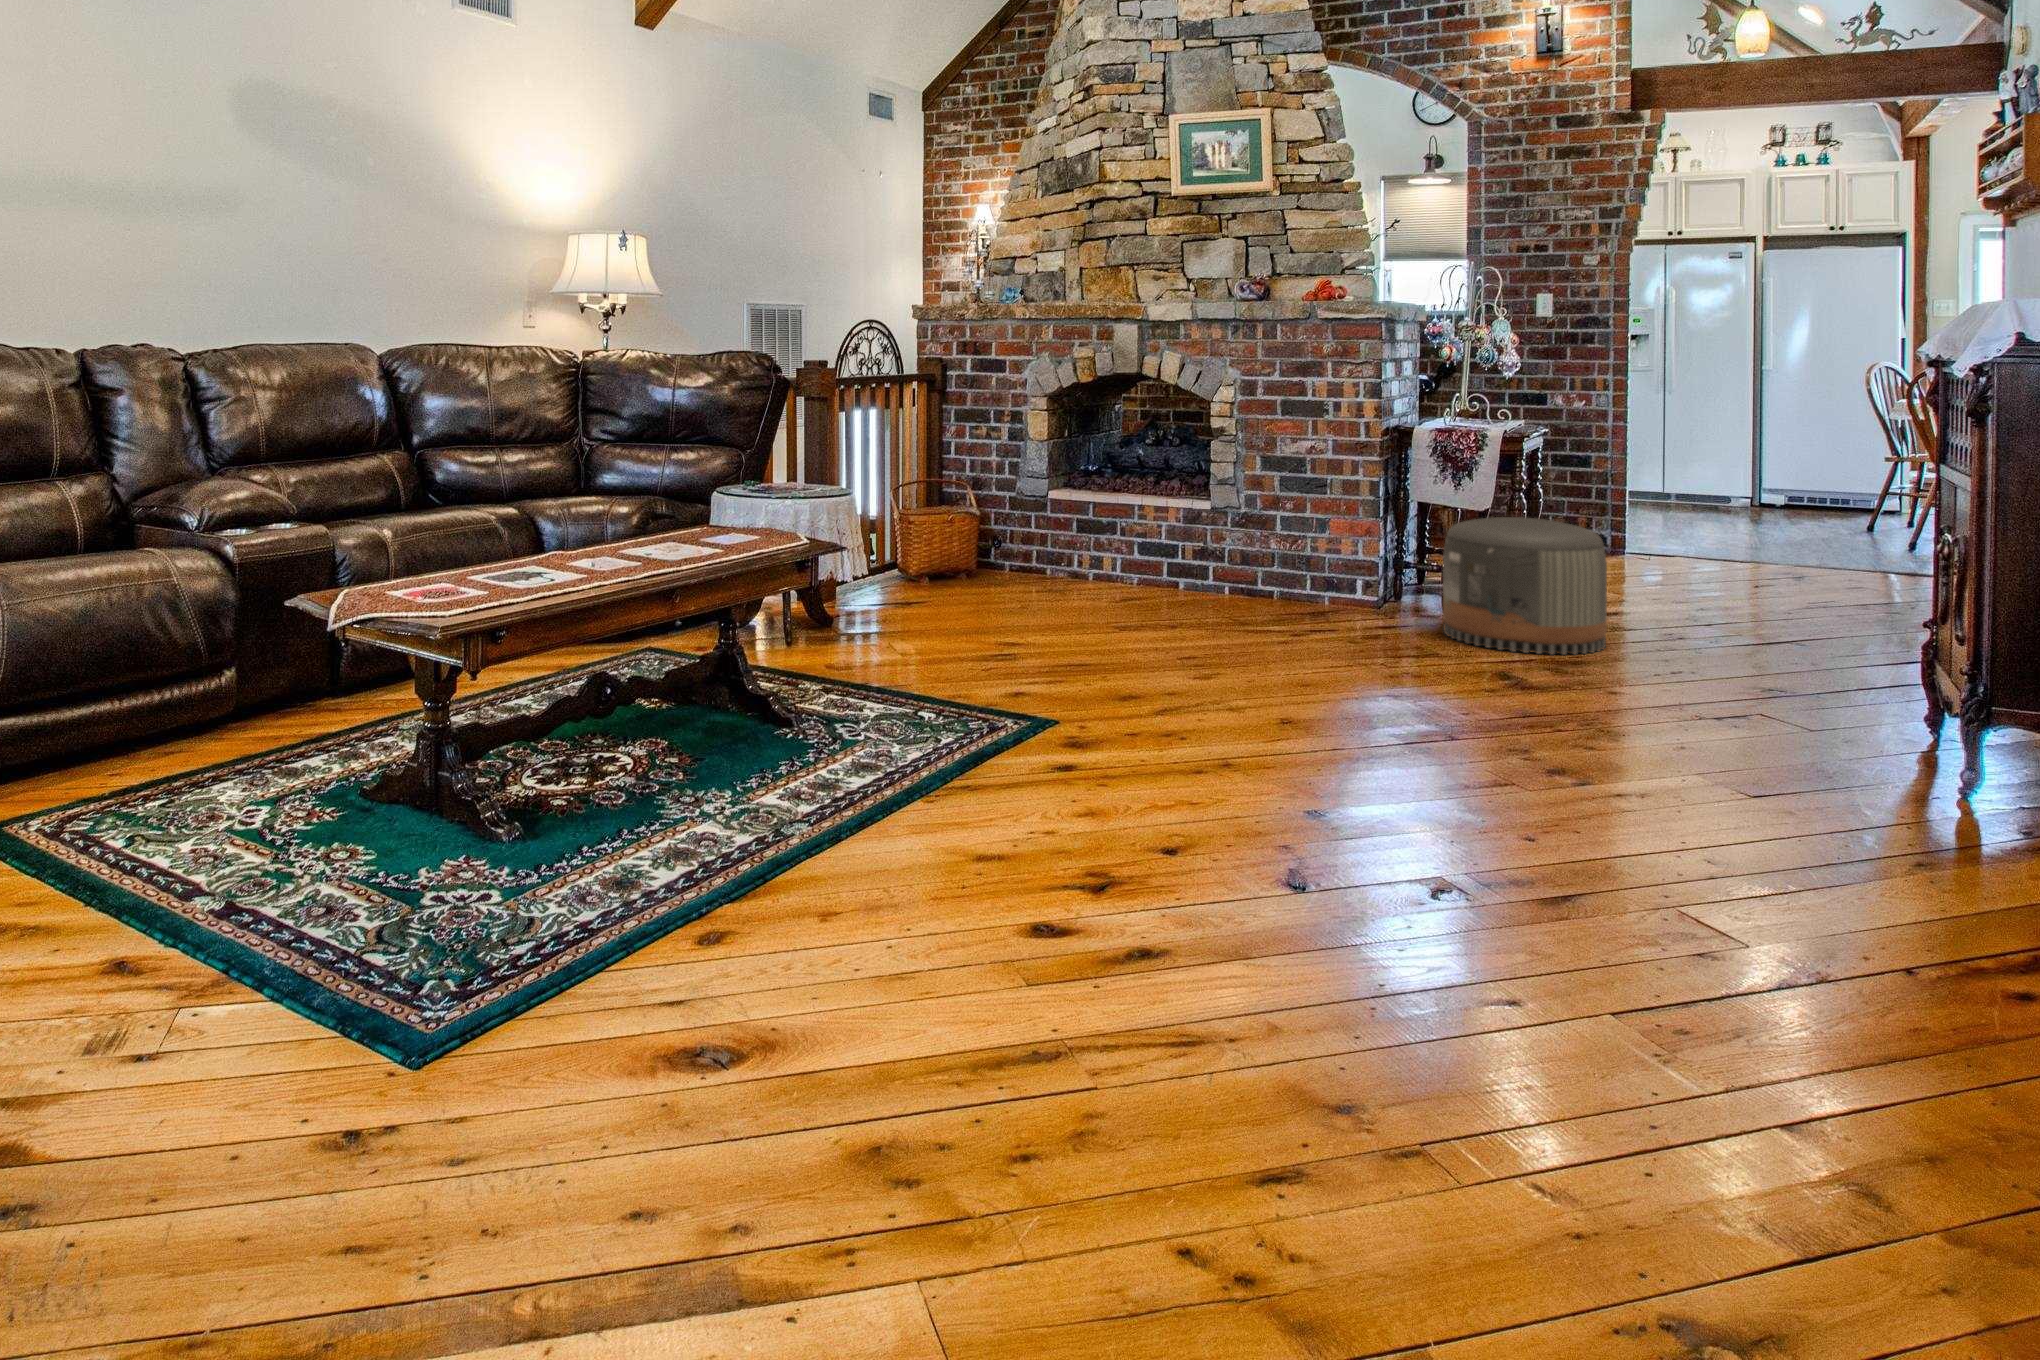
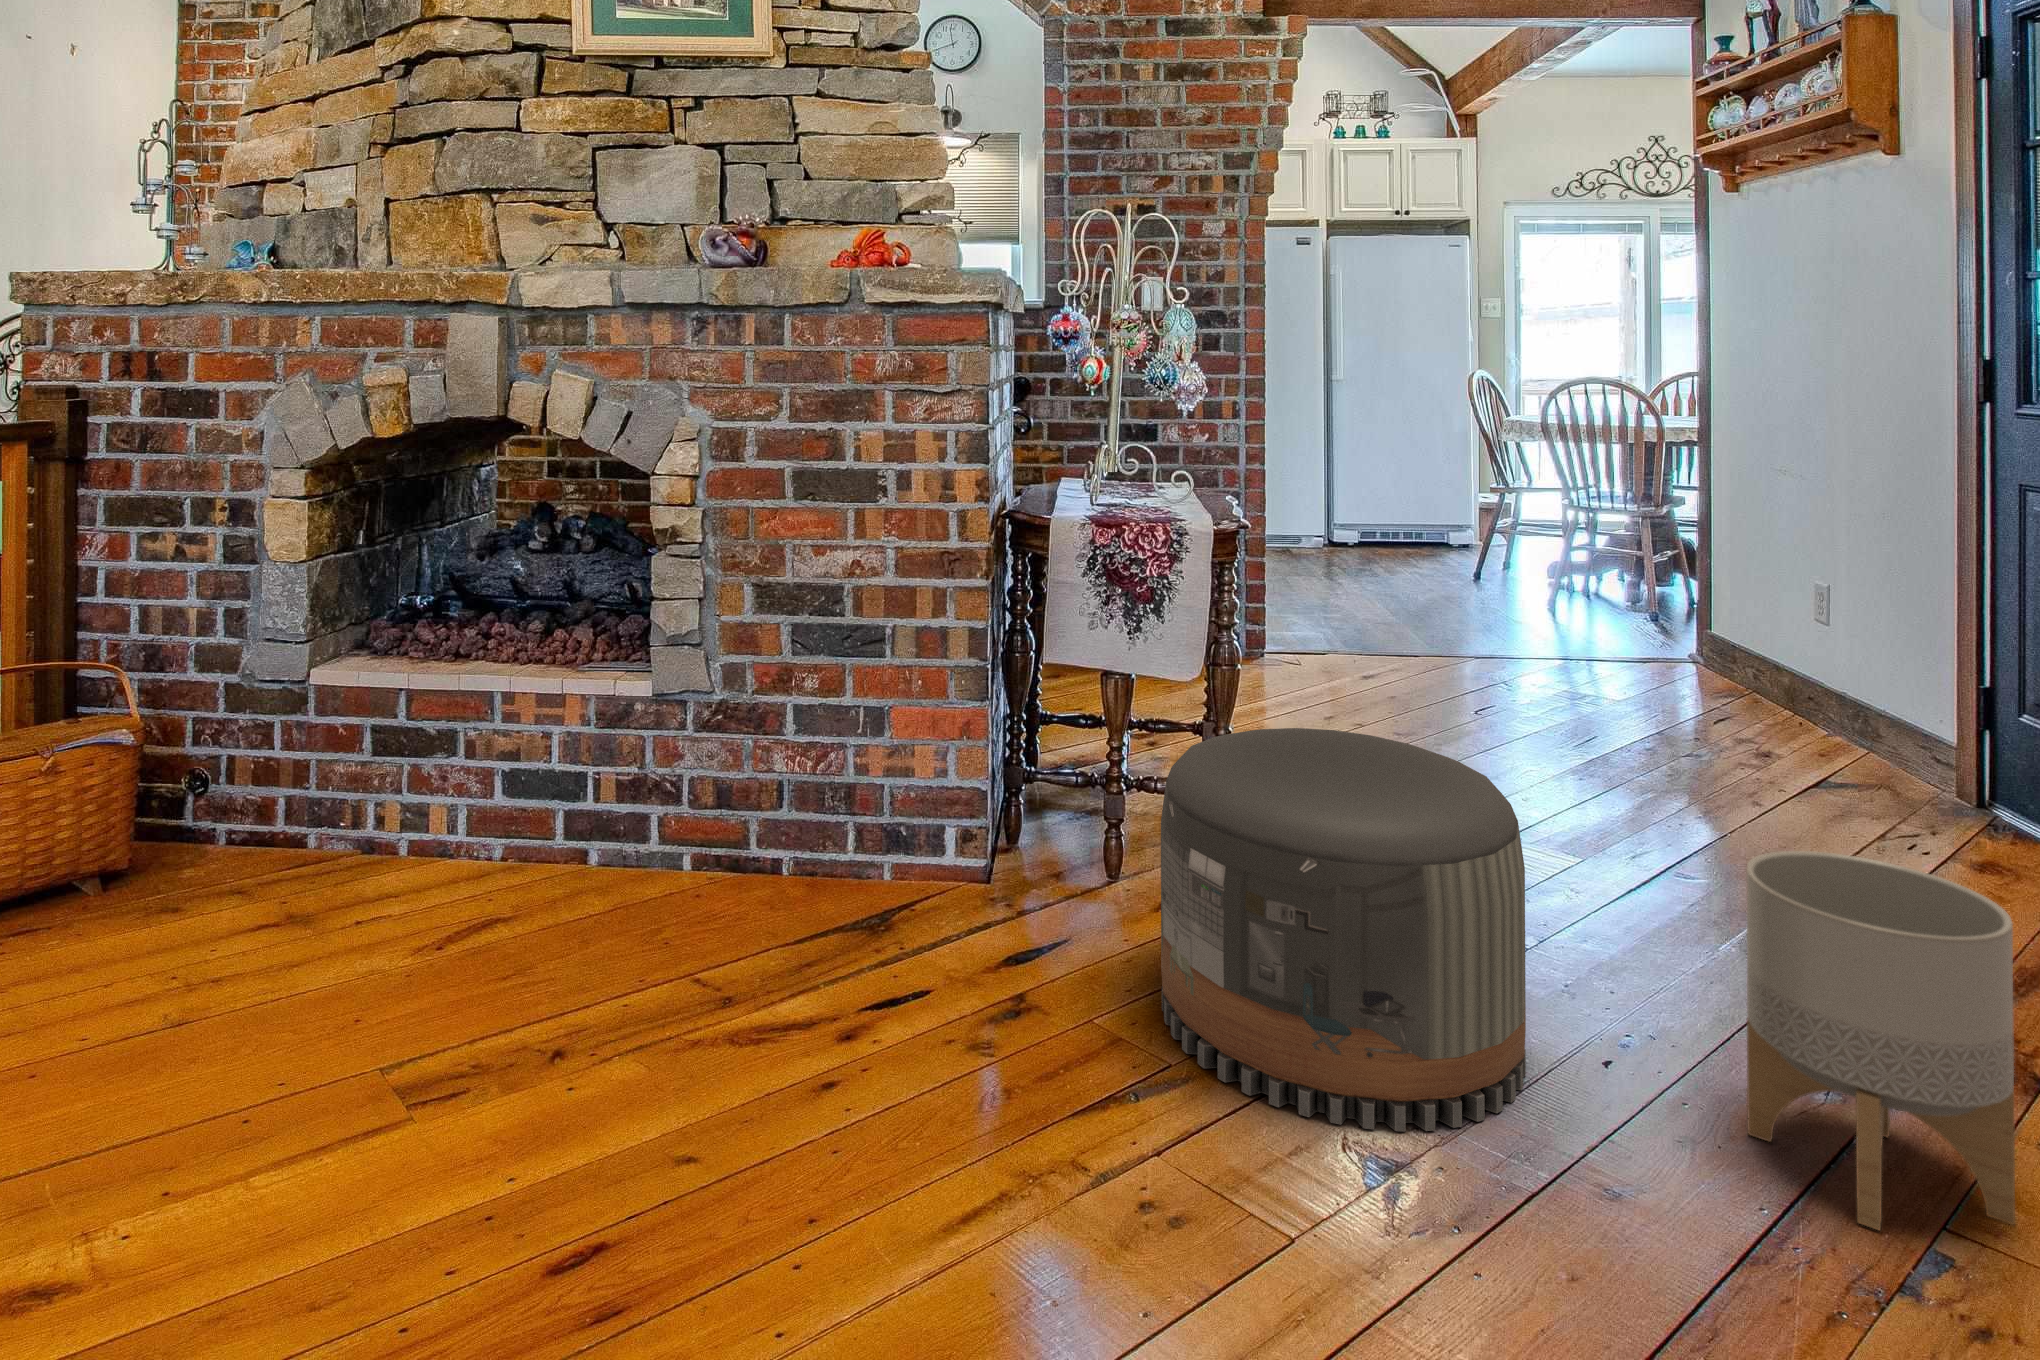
planter: none [1677,556,1775,684] -> present [1746,851,2015,1230]

